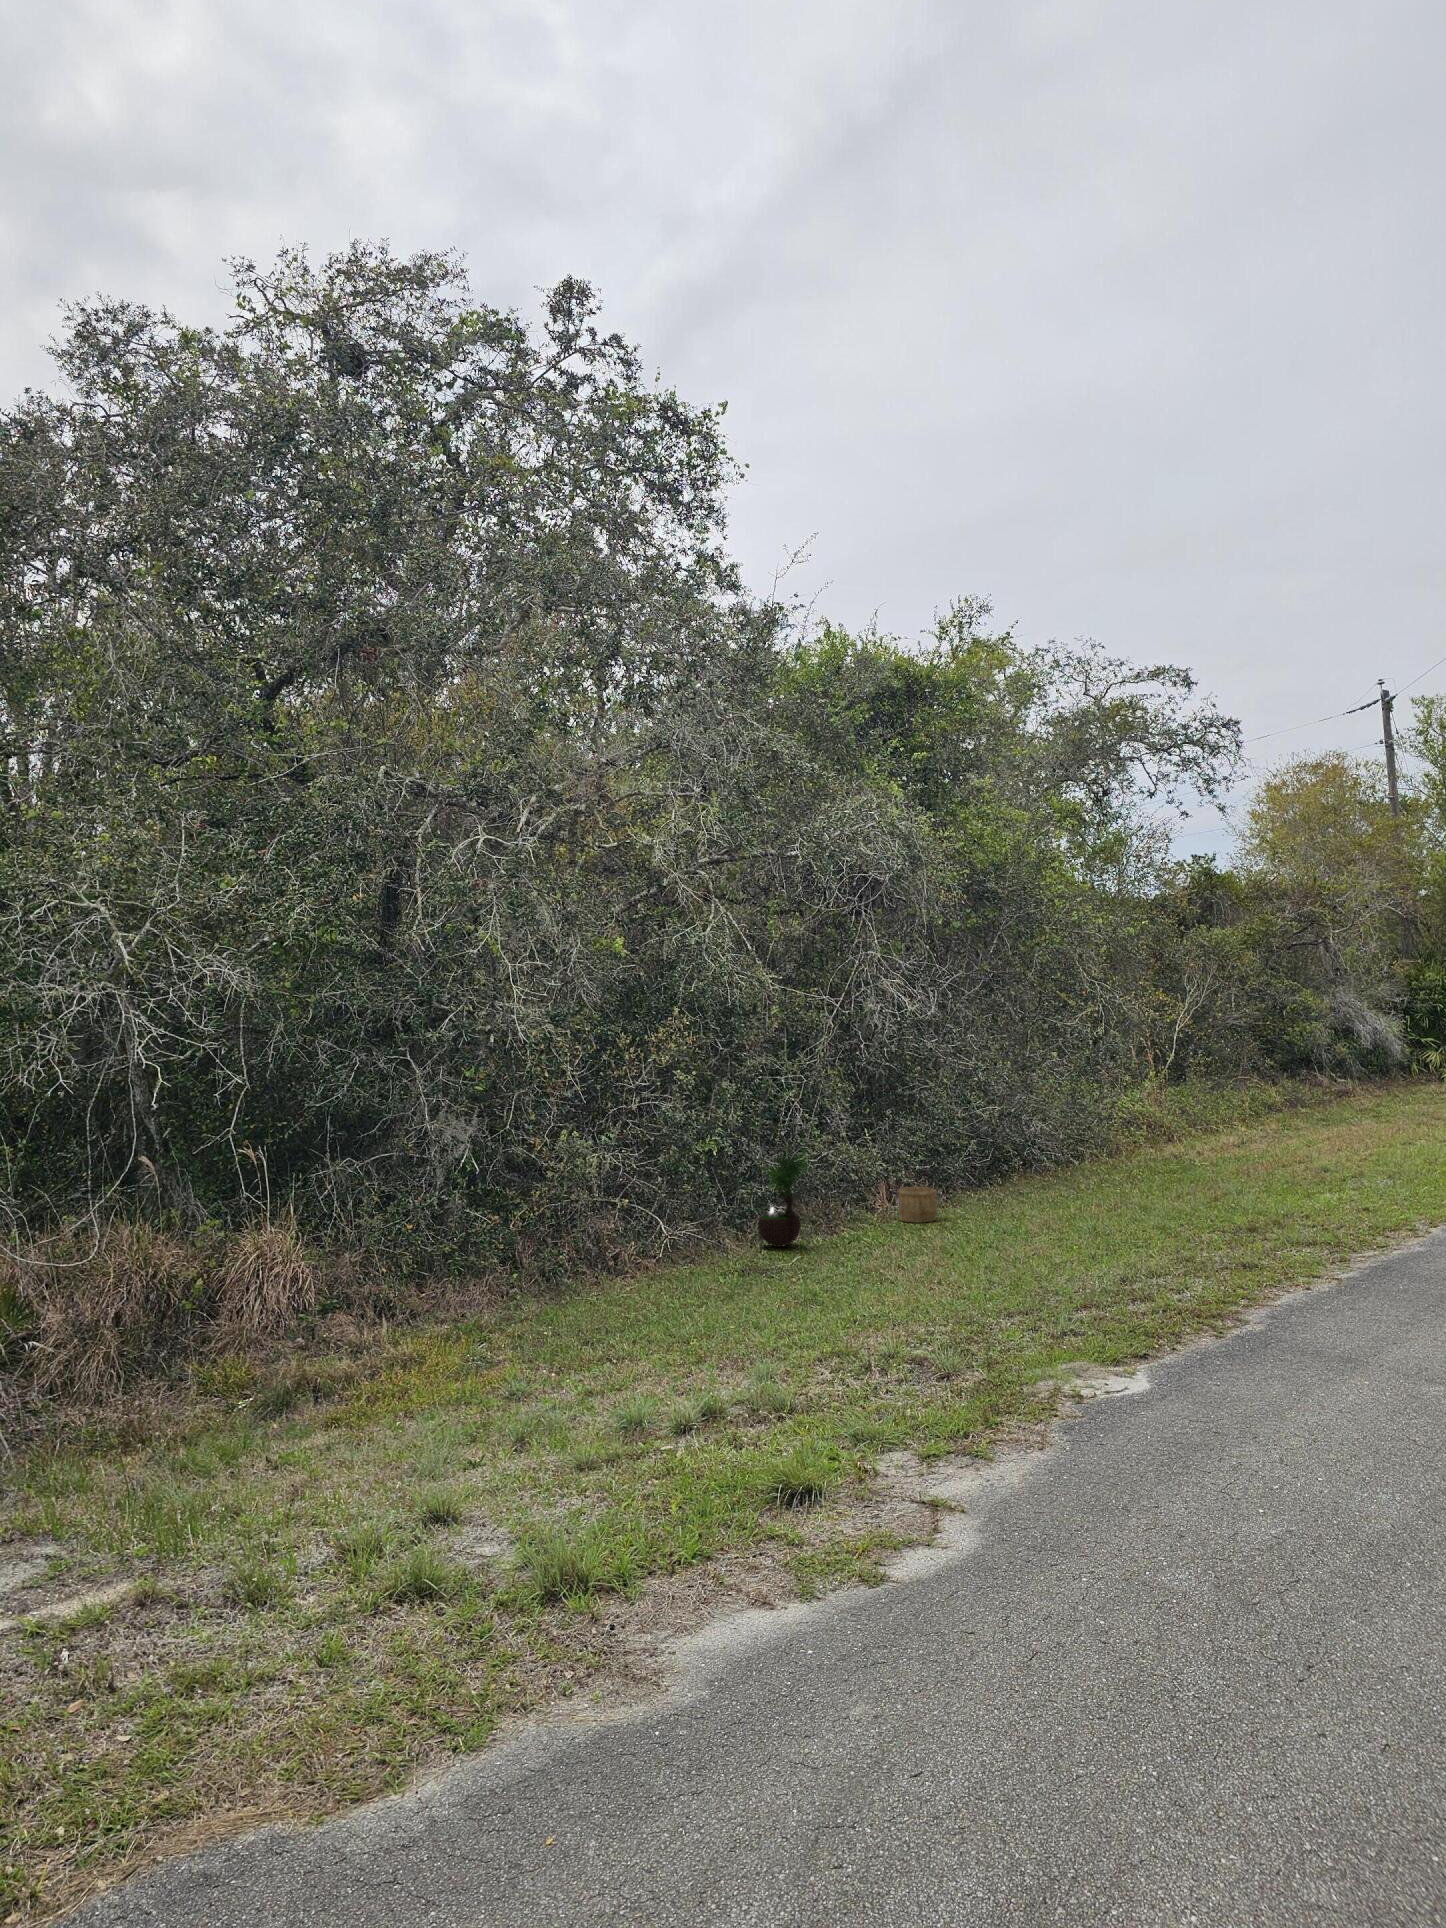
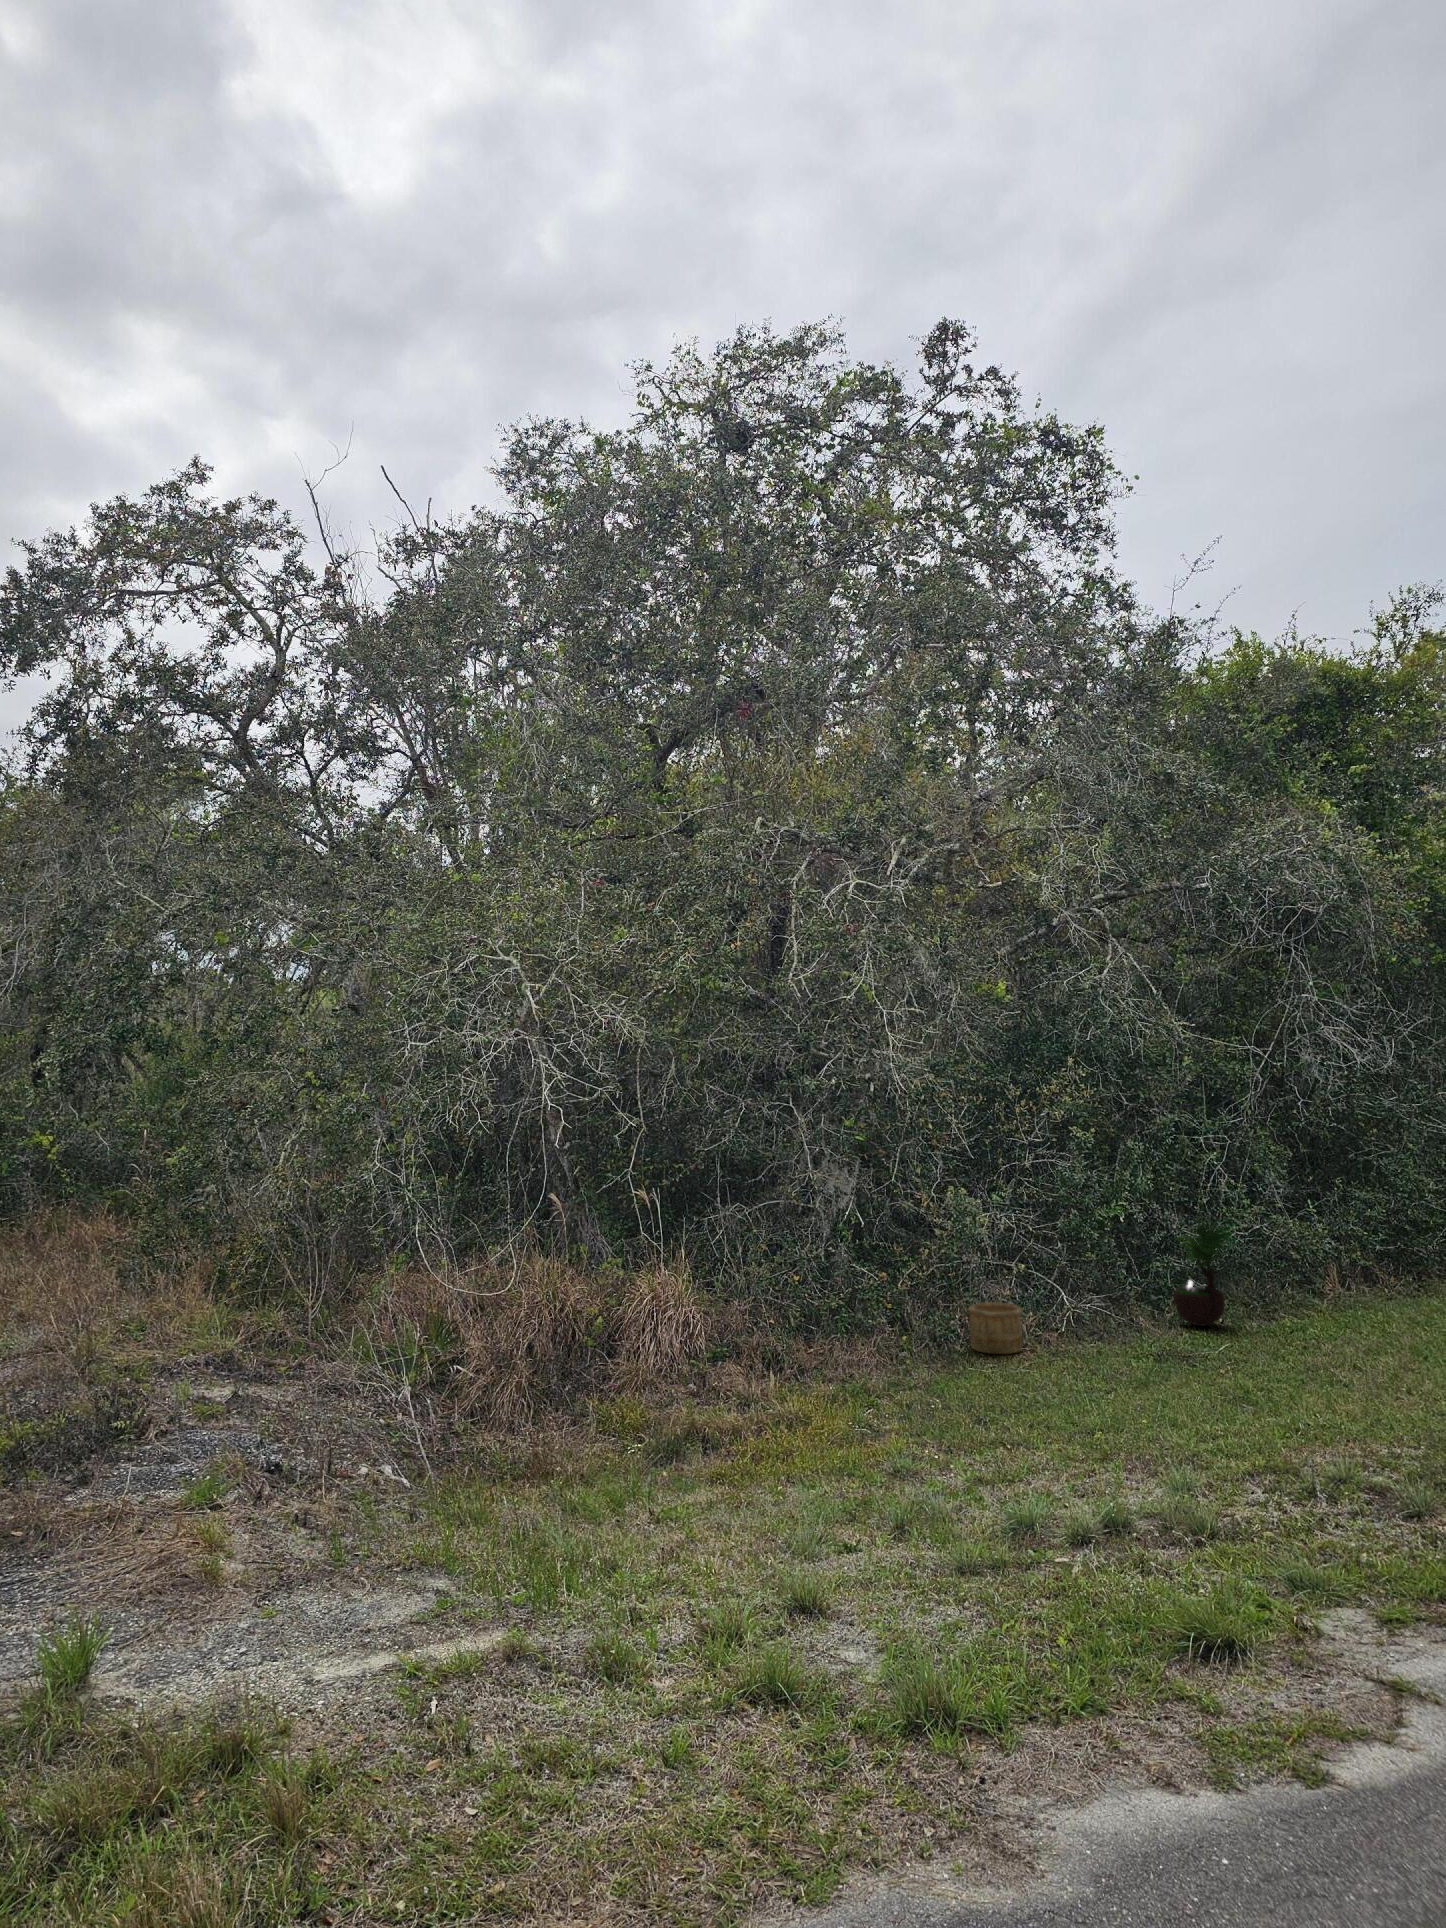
wooden bucket: present [898,1187,937,1223] -> present [968,1302,1022,1354]

